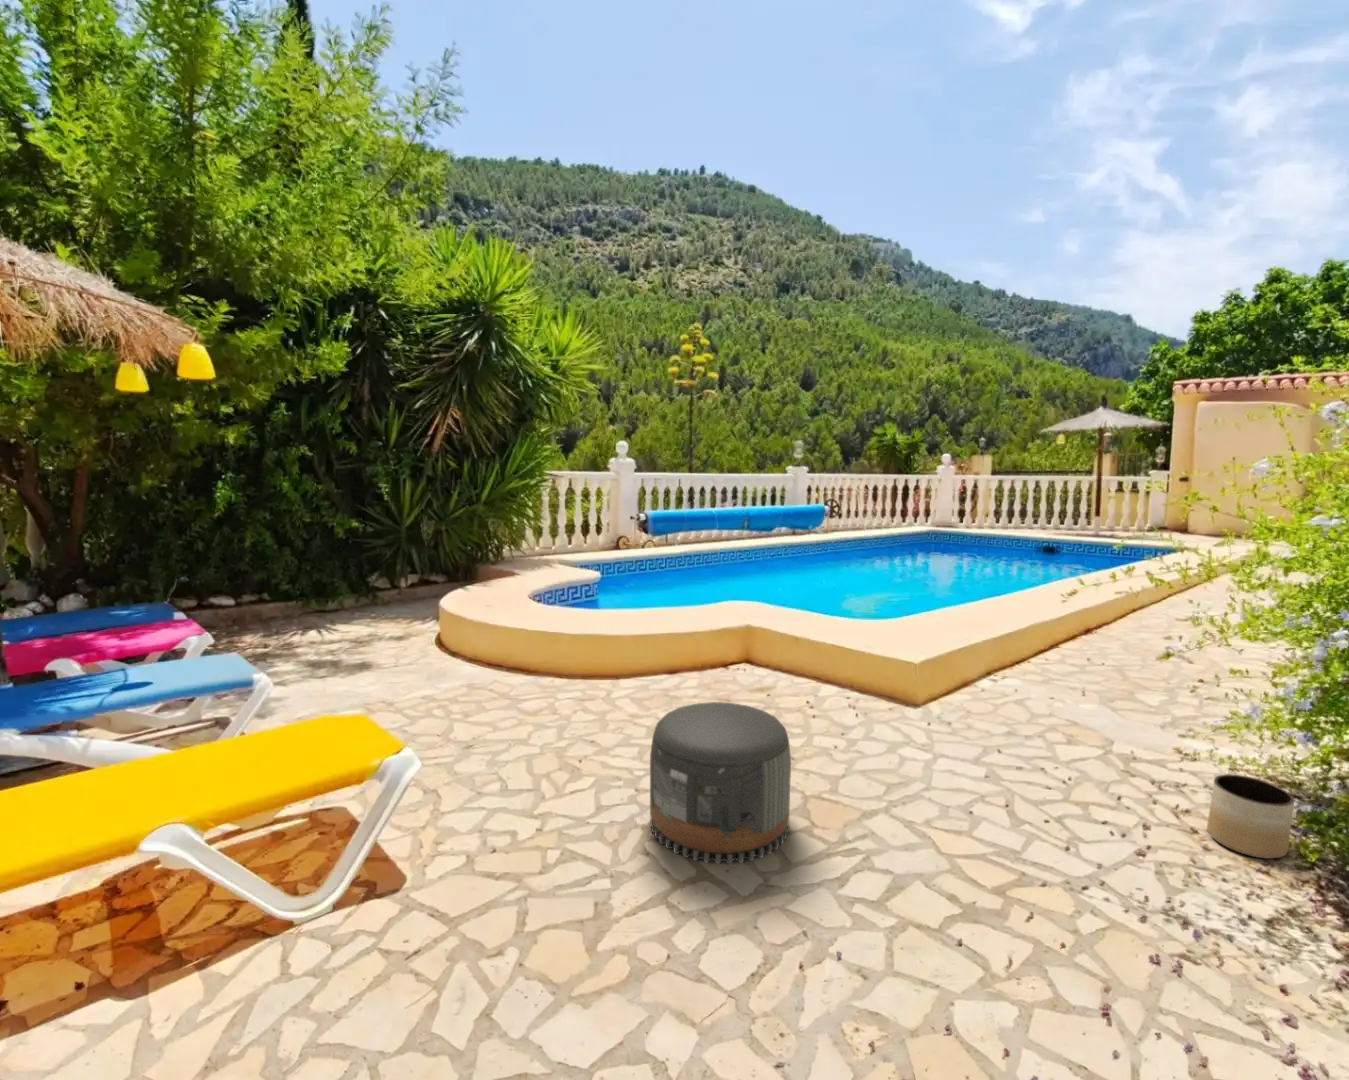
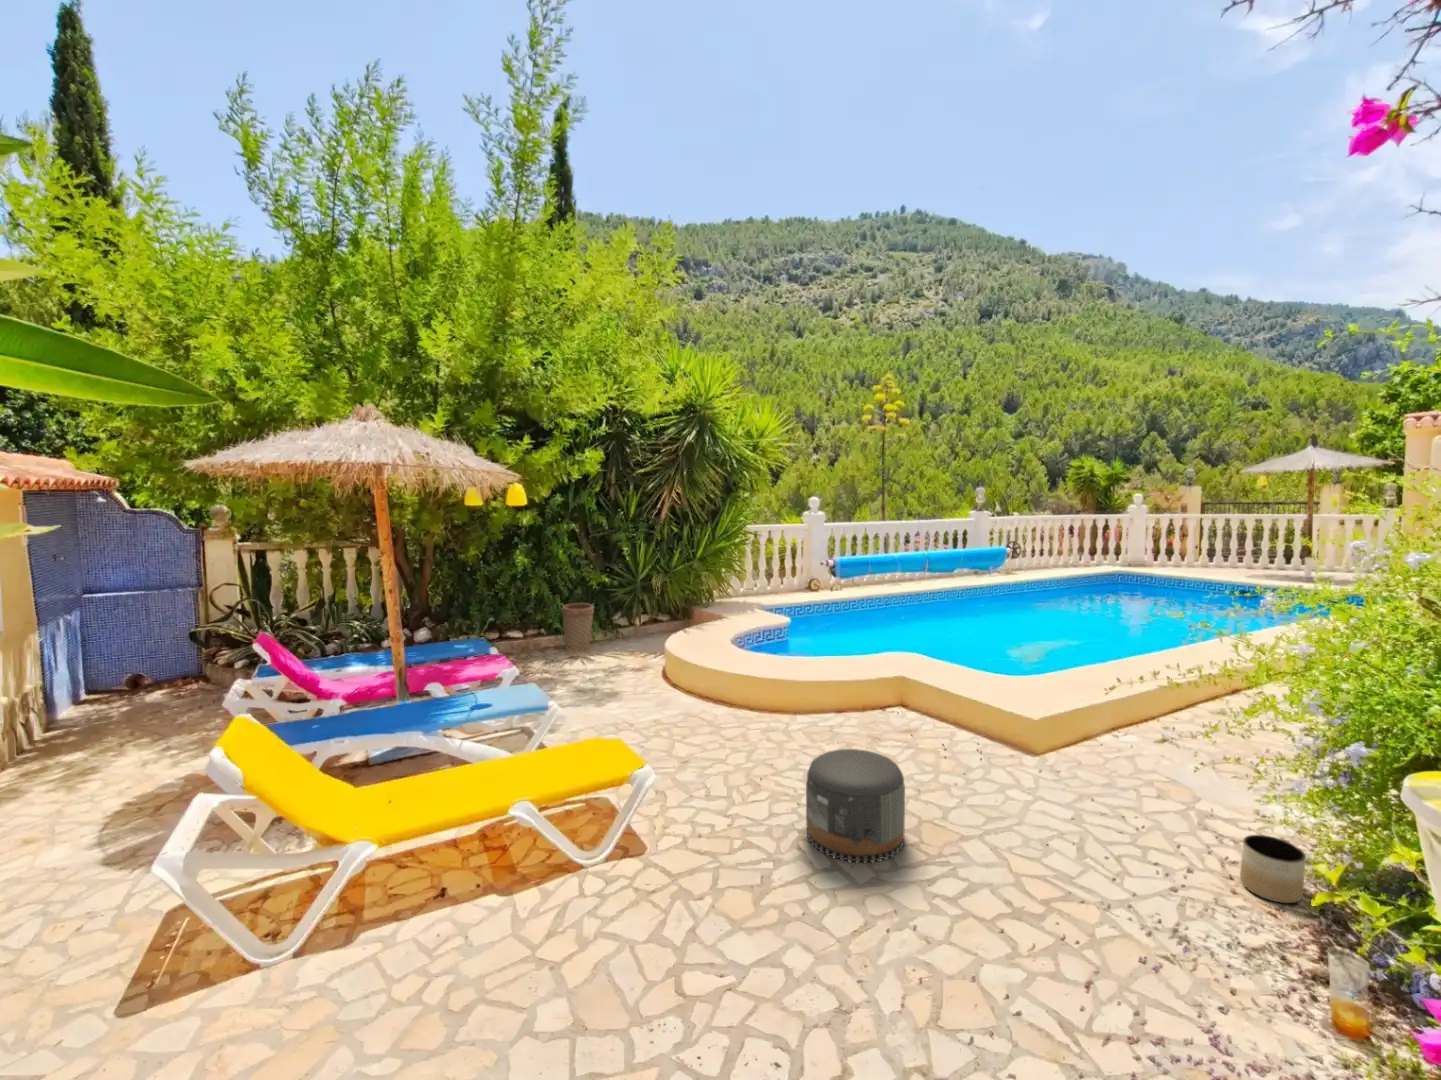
basket: none [300,555,346,617] -> present [562,603,594,651]

